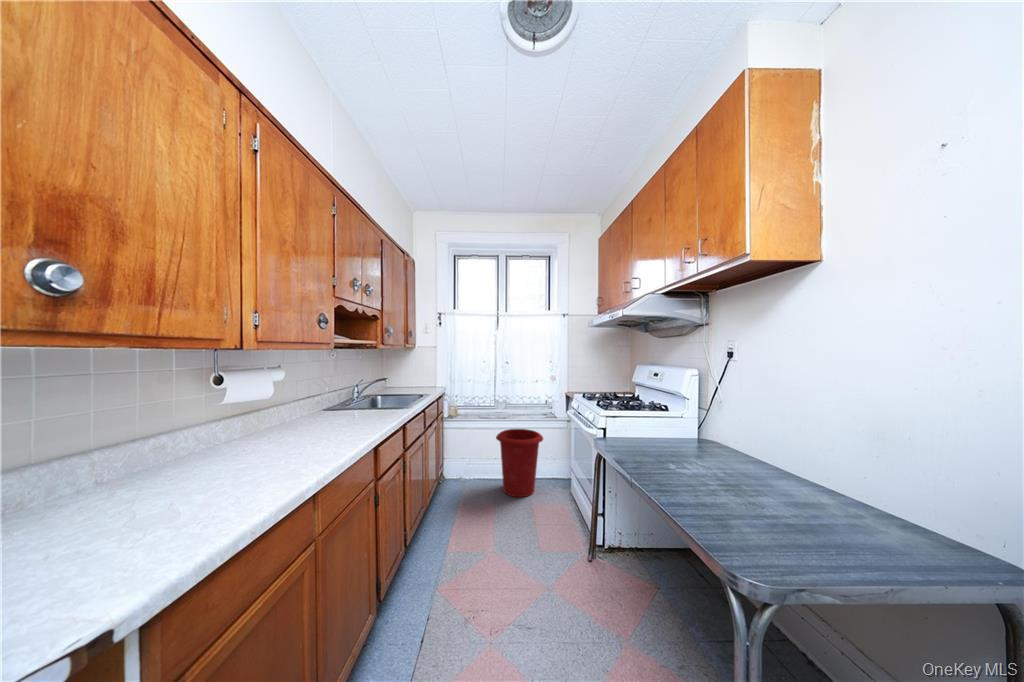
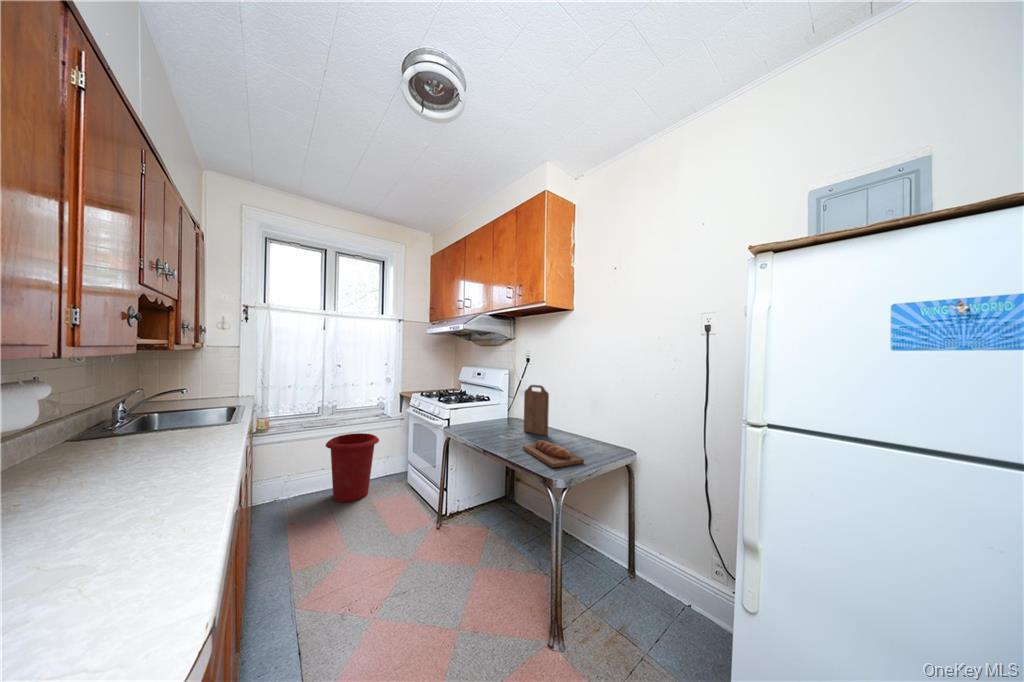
cutting board: none [716,392,763,481] -> present [524,385,549,436]
bread loaf: none [703,489,846,568] -> present [523,440,584,468]

